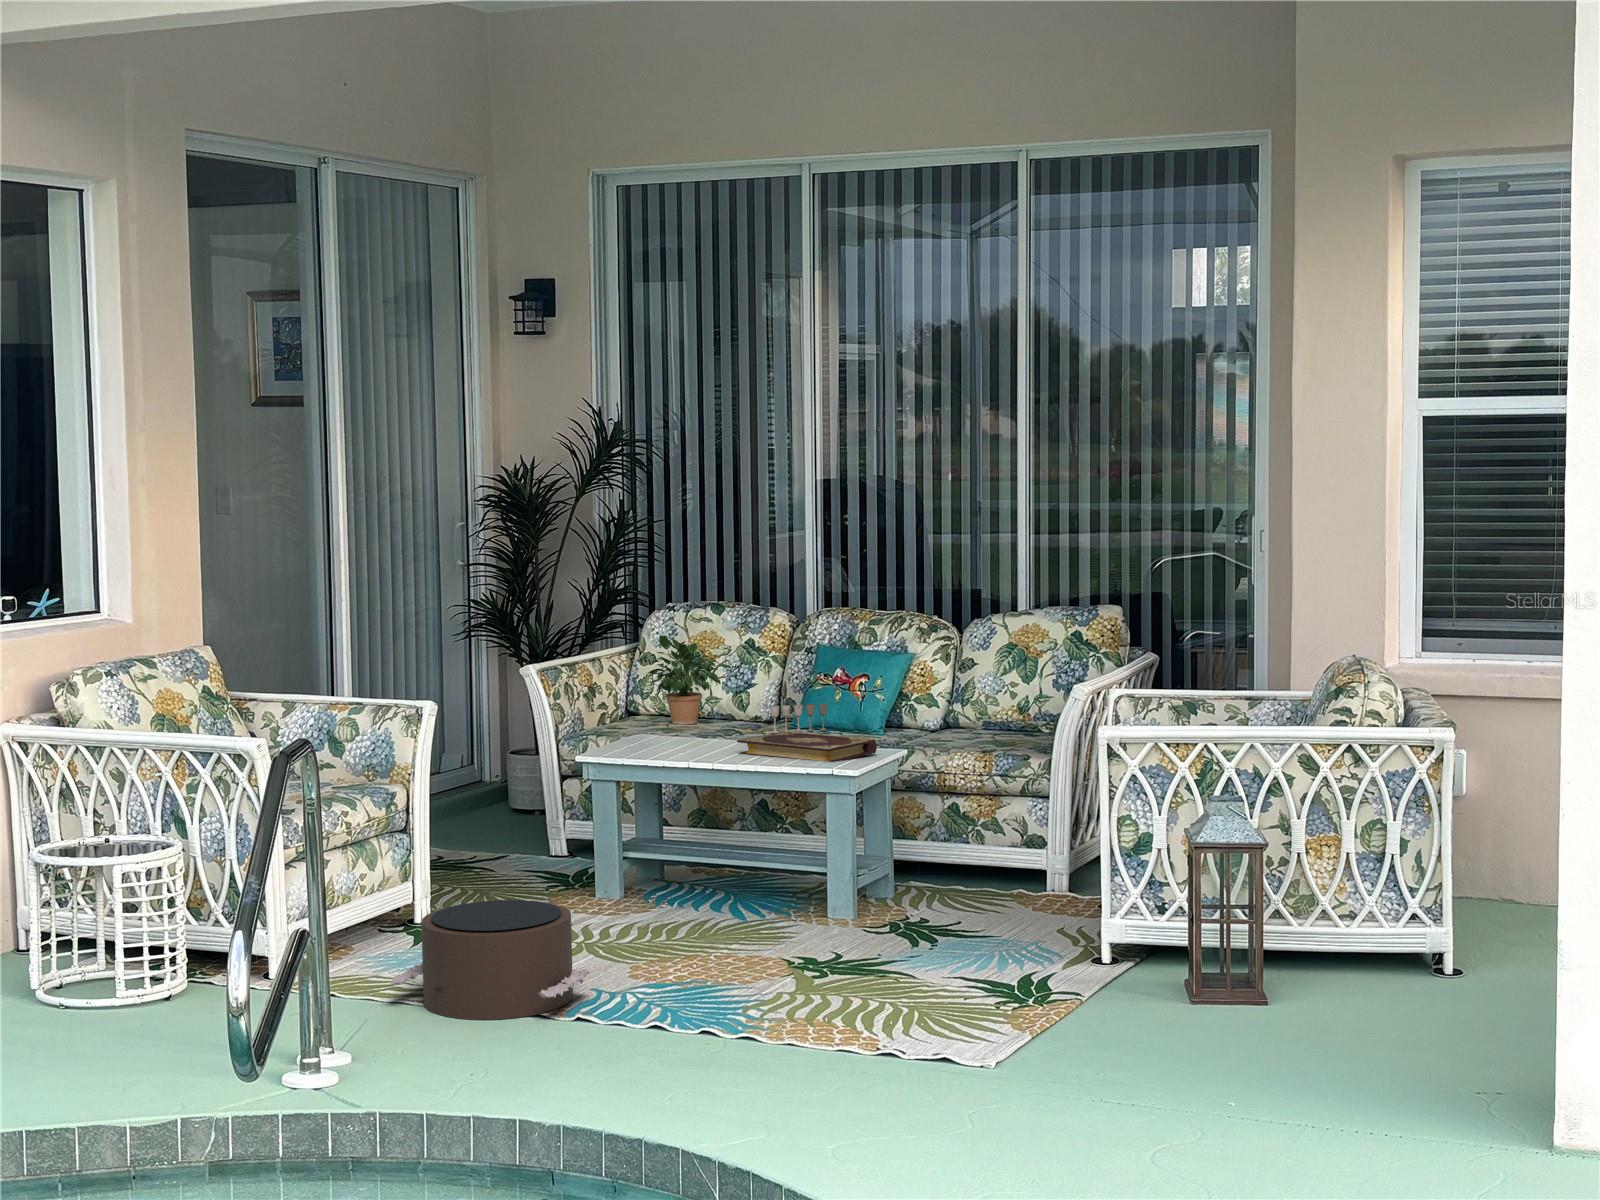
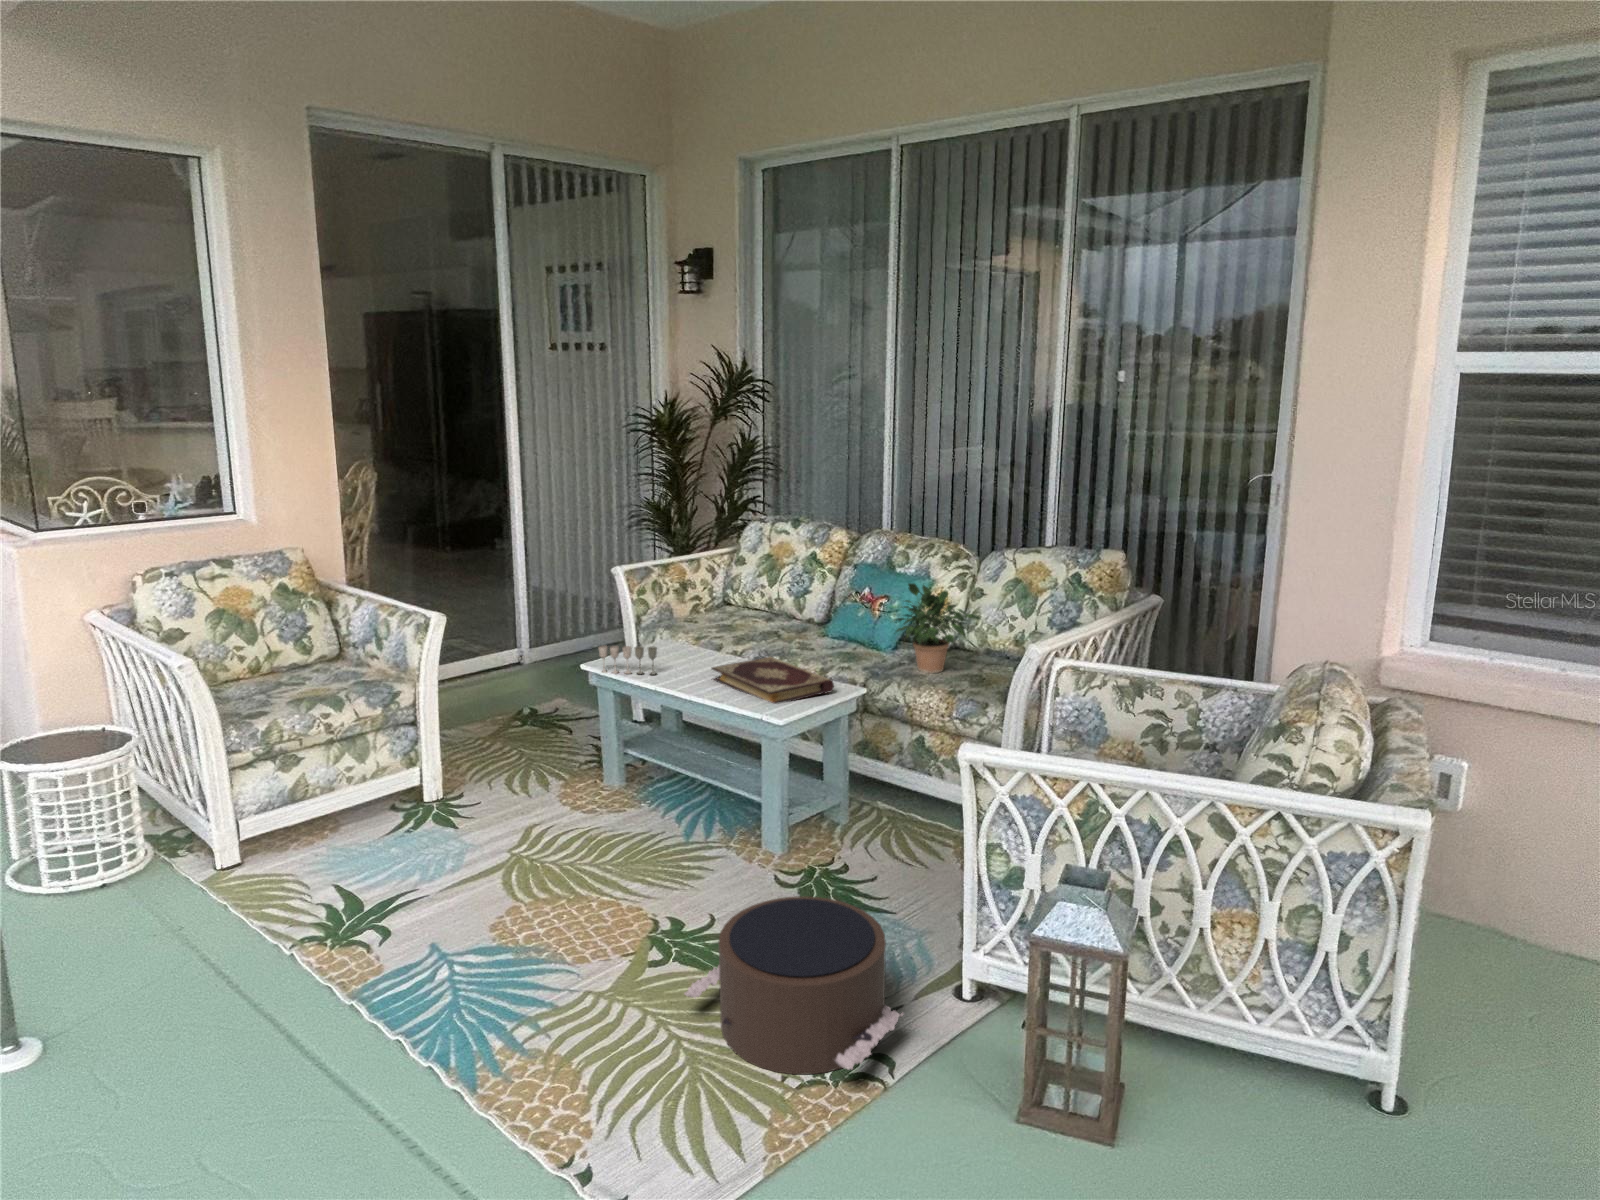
potted plant: present [647,636,732,725] -> present [896,583,981,673]
wine glass: present [770,704,827,732] -> present [599,646,657,675]
pouf: present [390,900,590,1020] -> present [685,896,903,1074]

